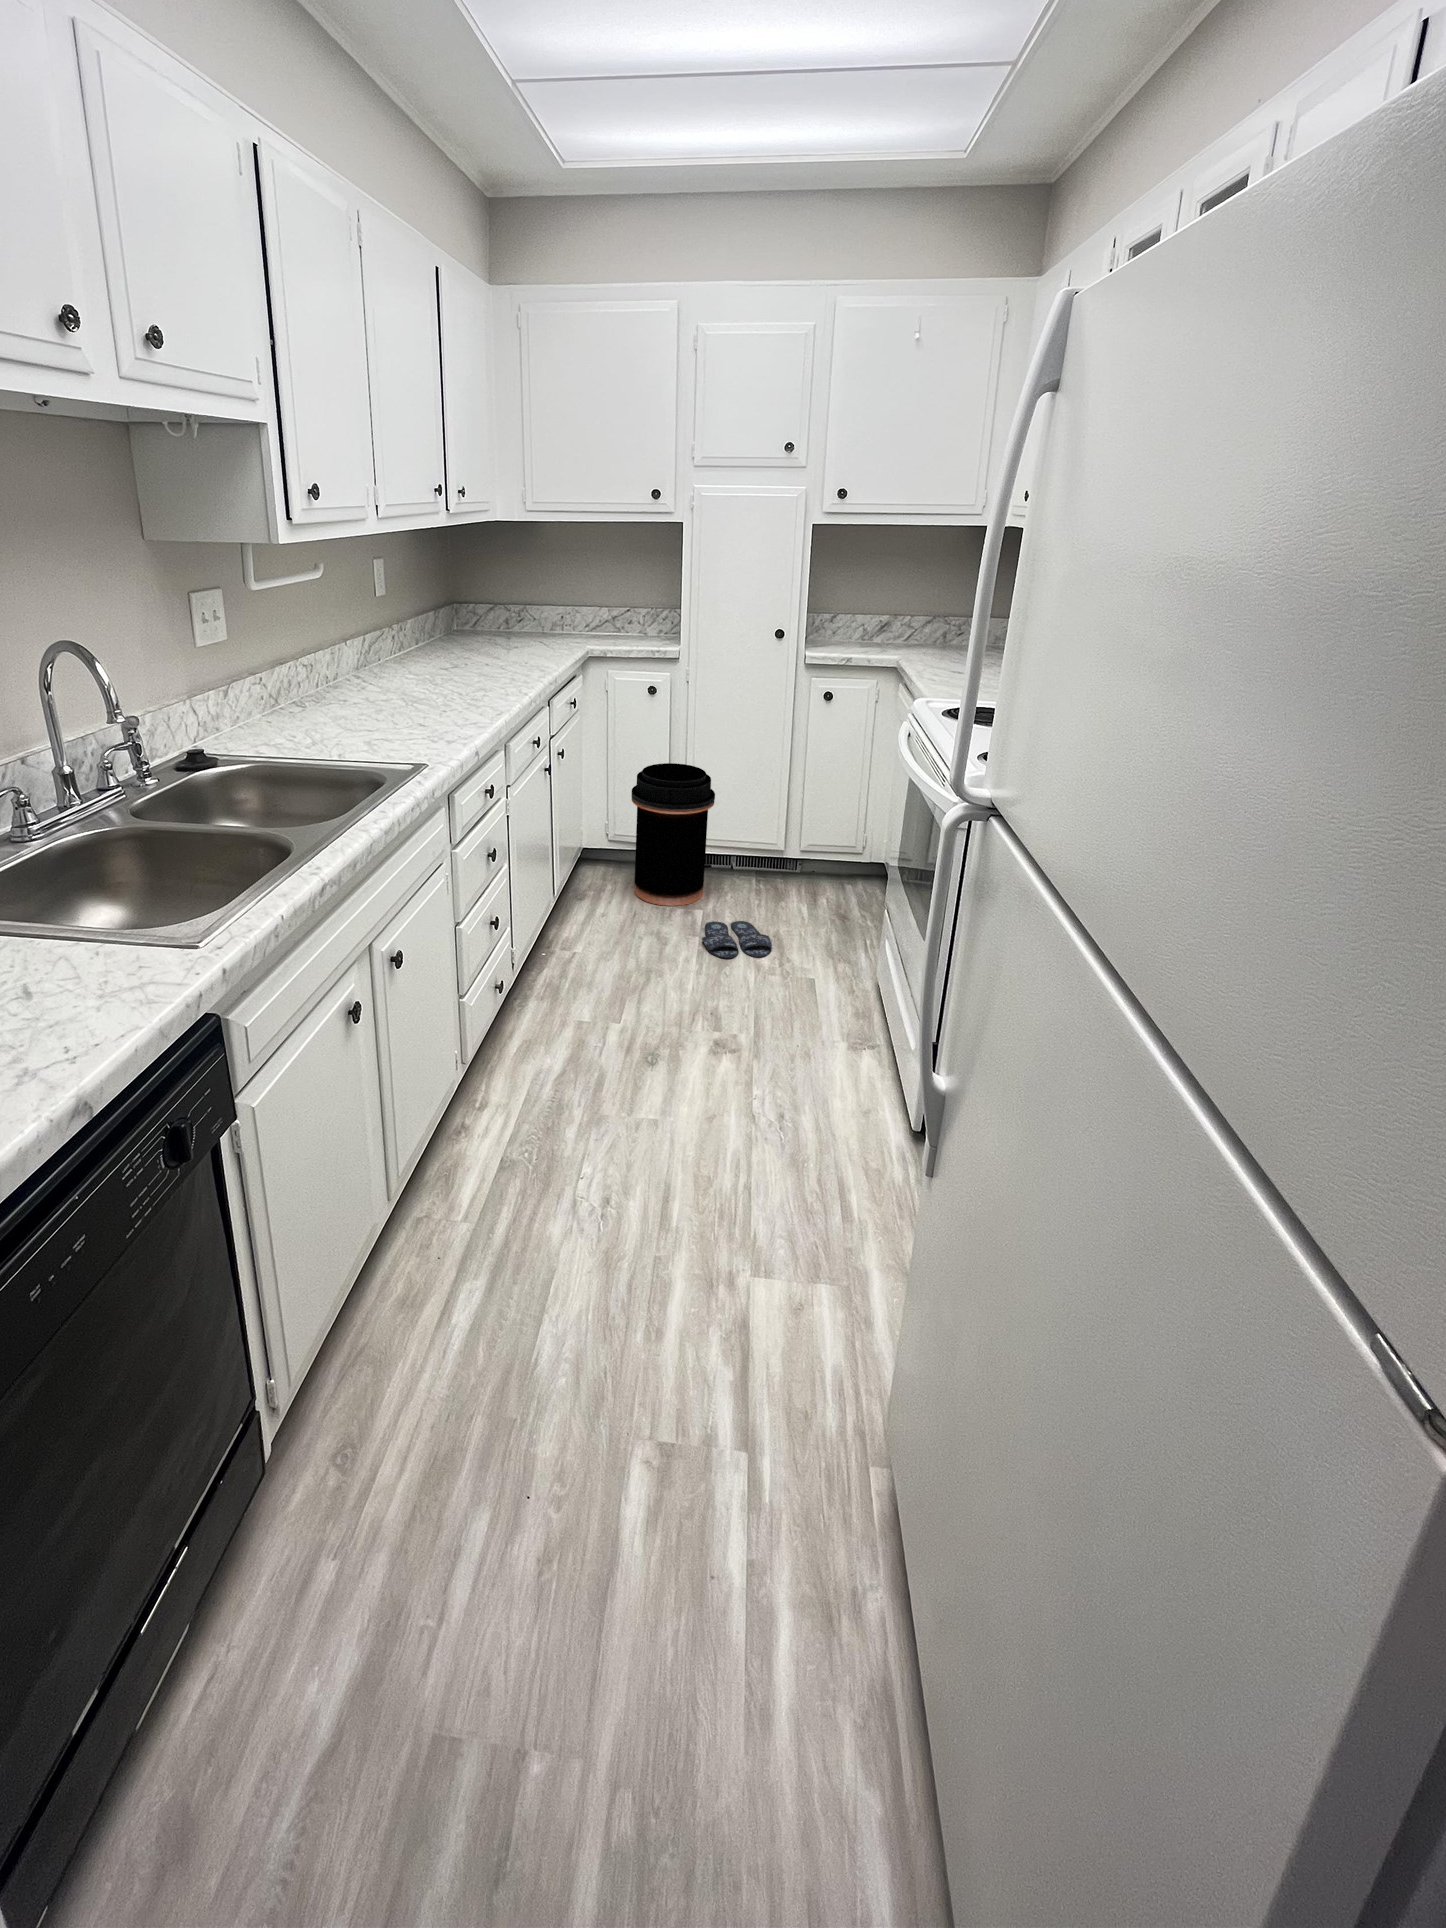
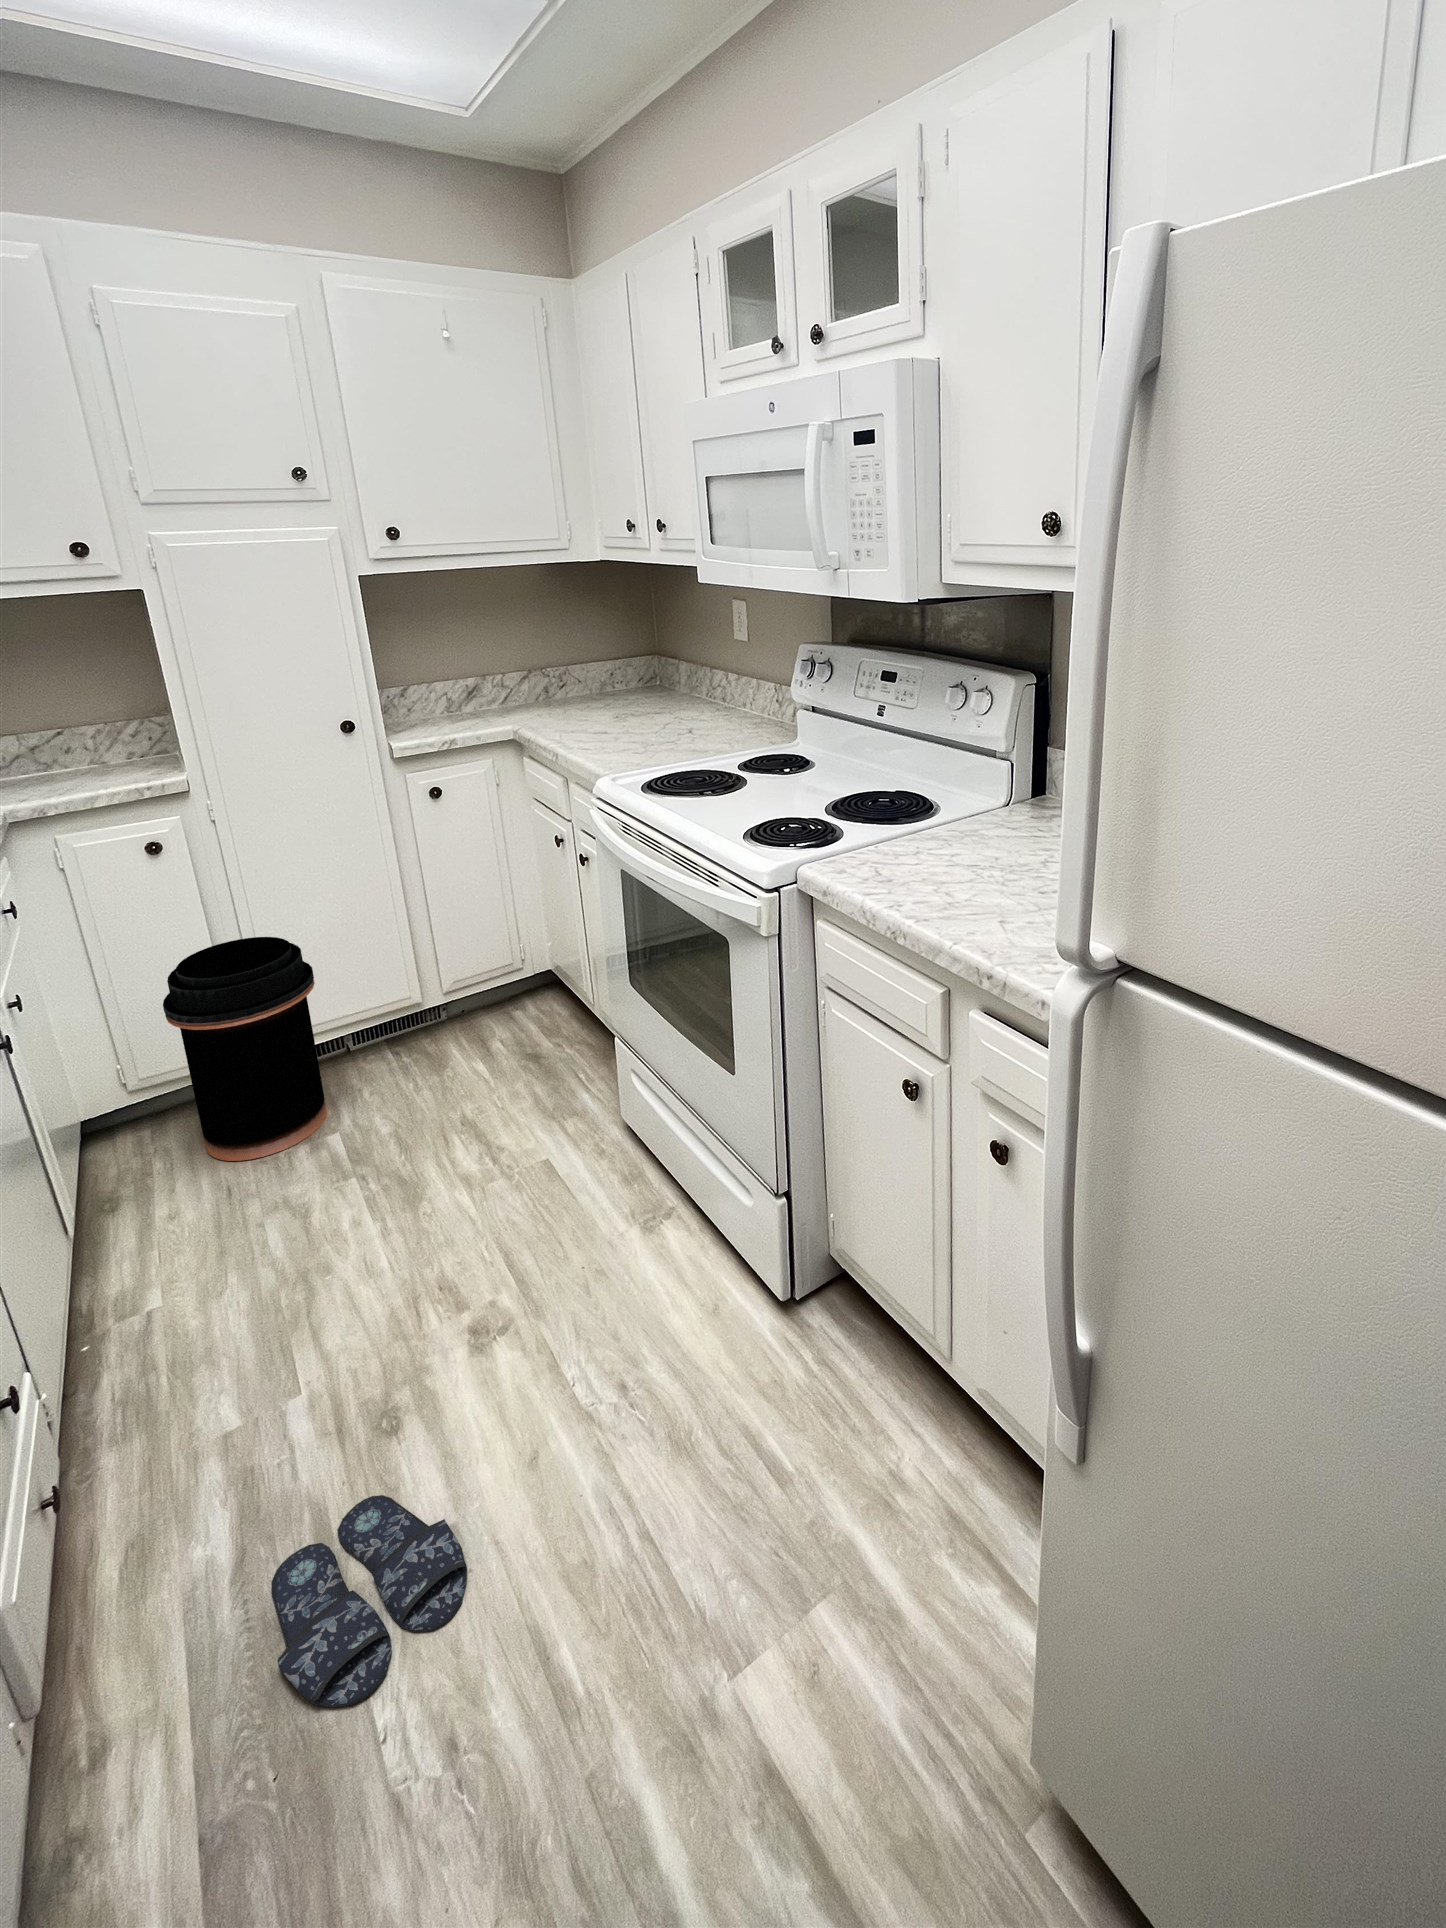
slippers: present [702,921,772,959] -> present [271,1495,467,1708]

